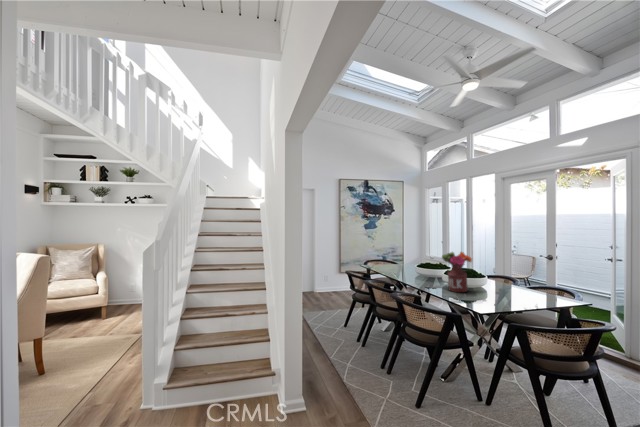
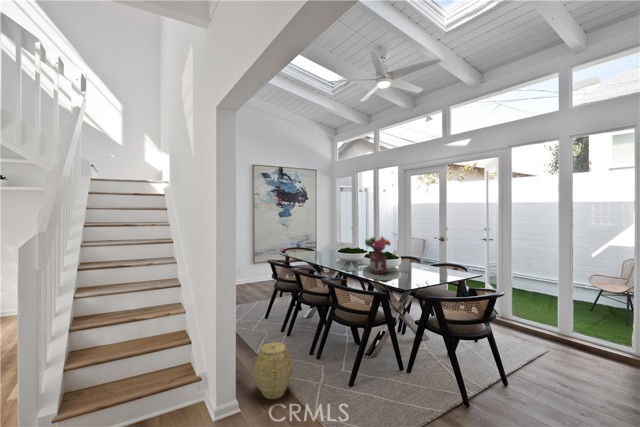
woven basket: none [321,350,358,406] -> present [254,342,293,399]

